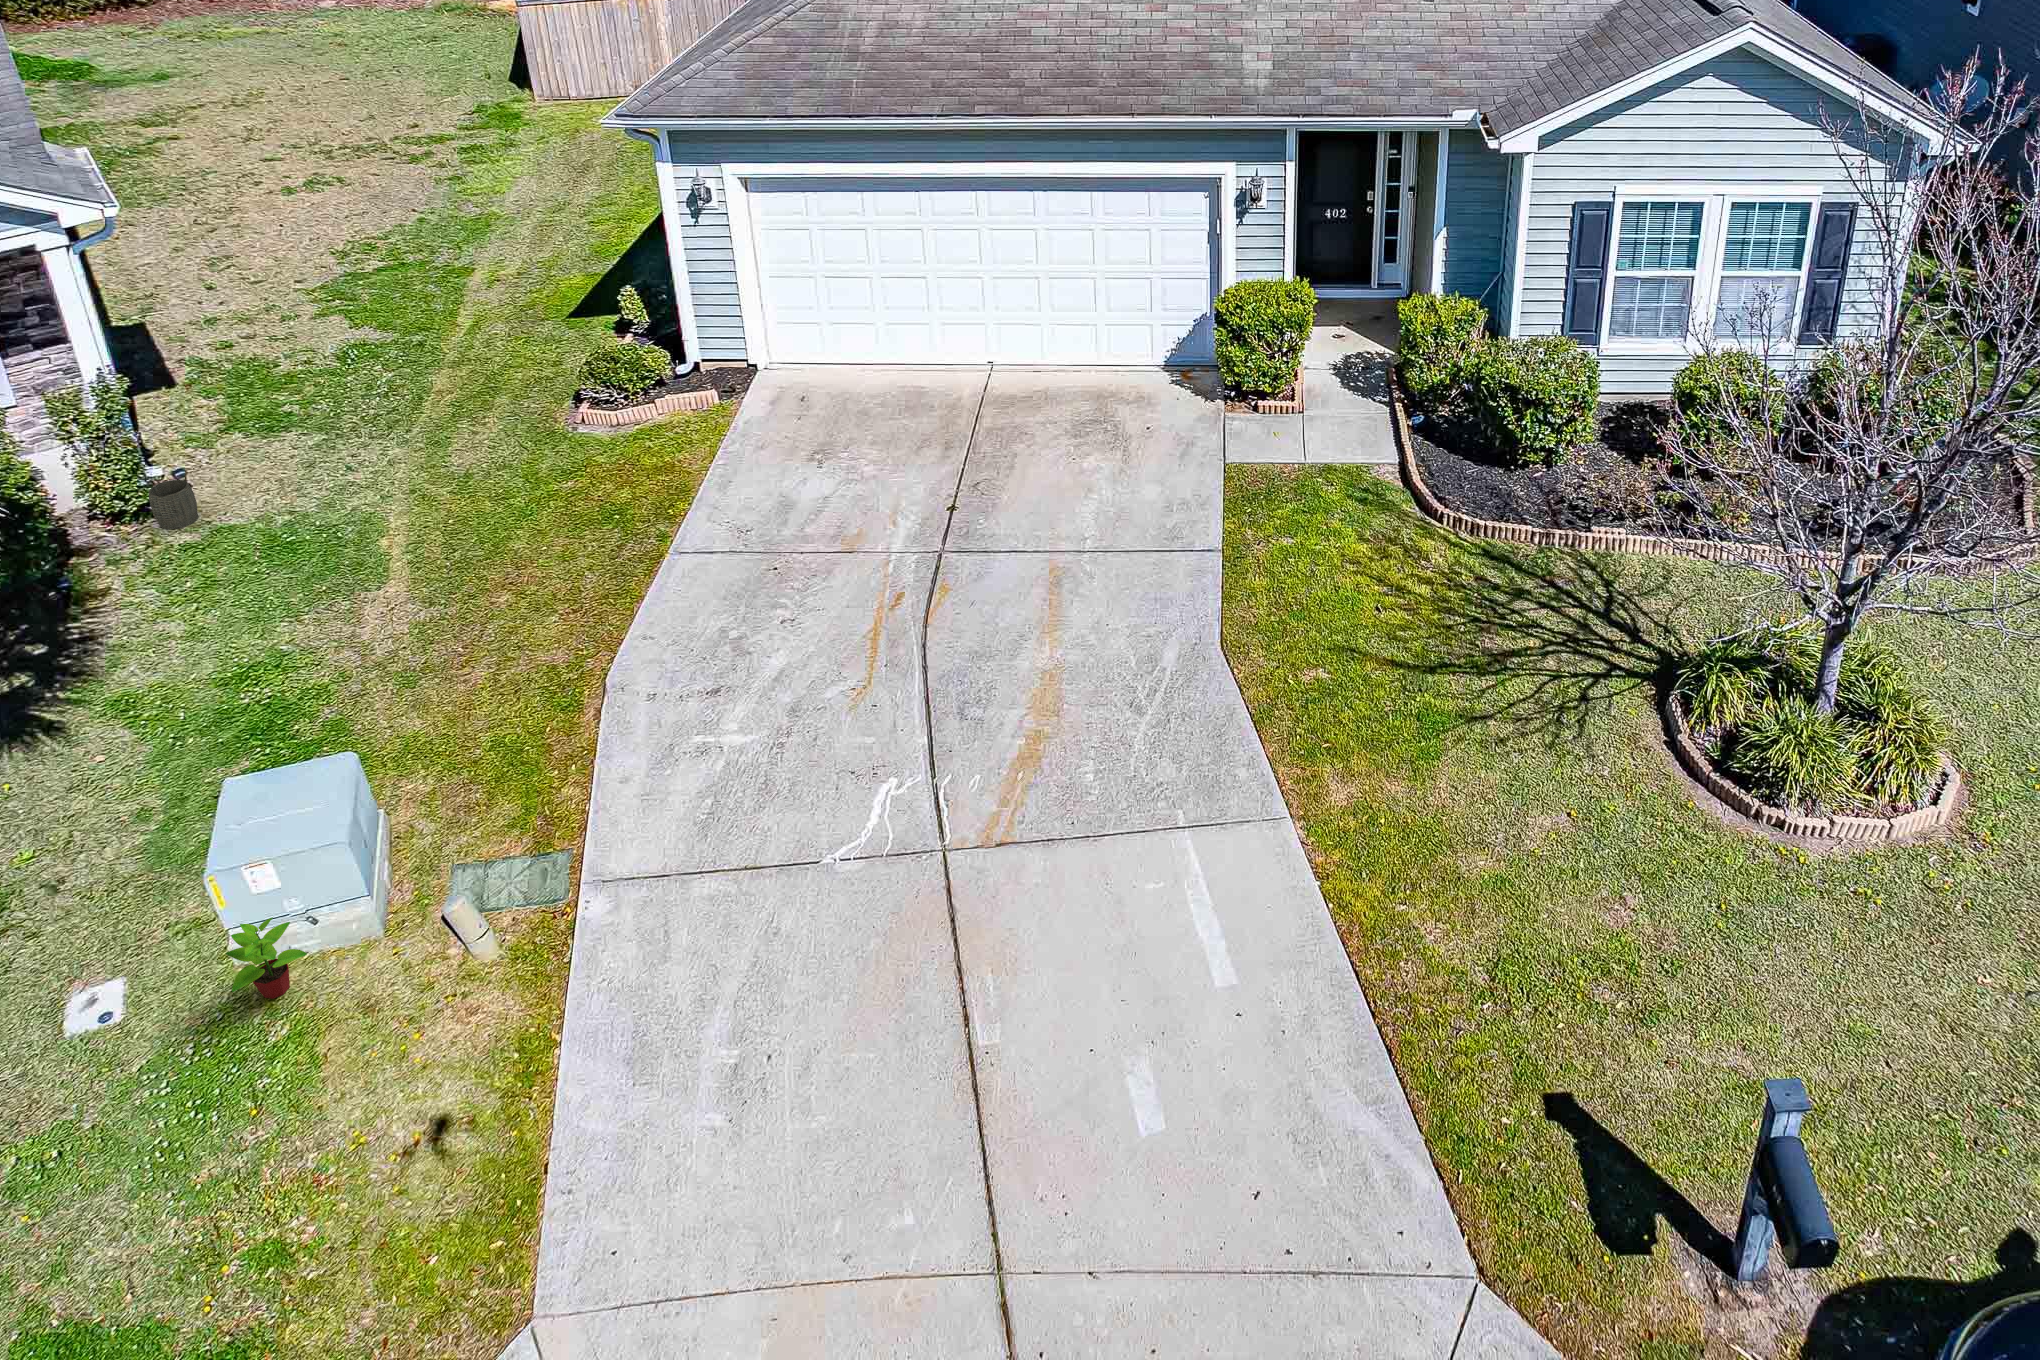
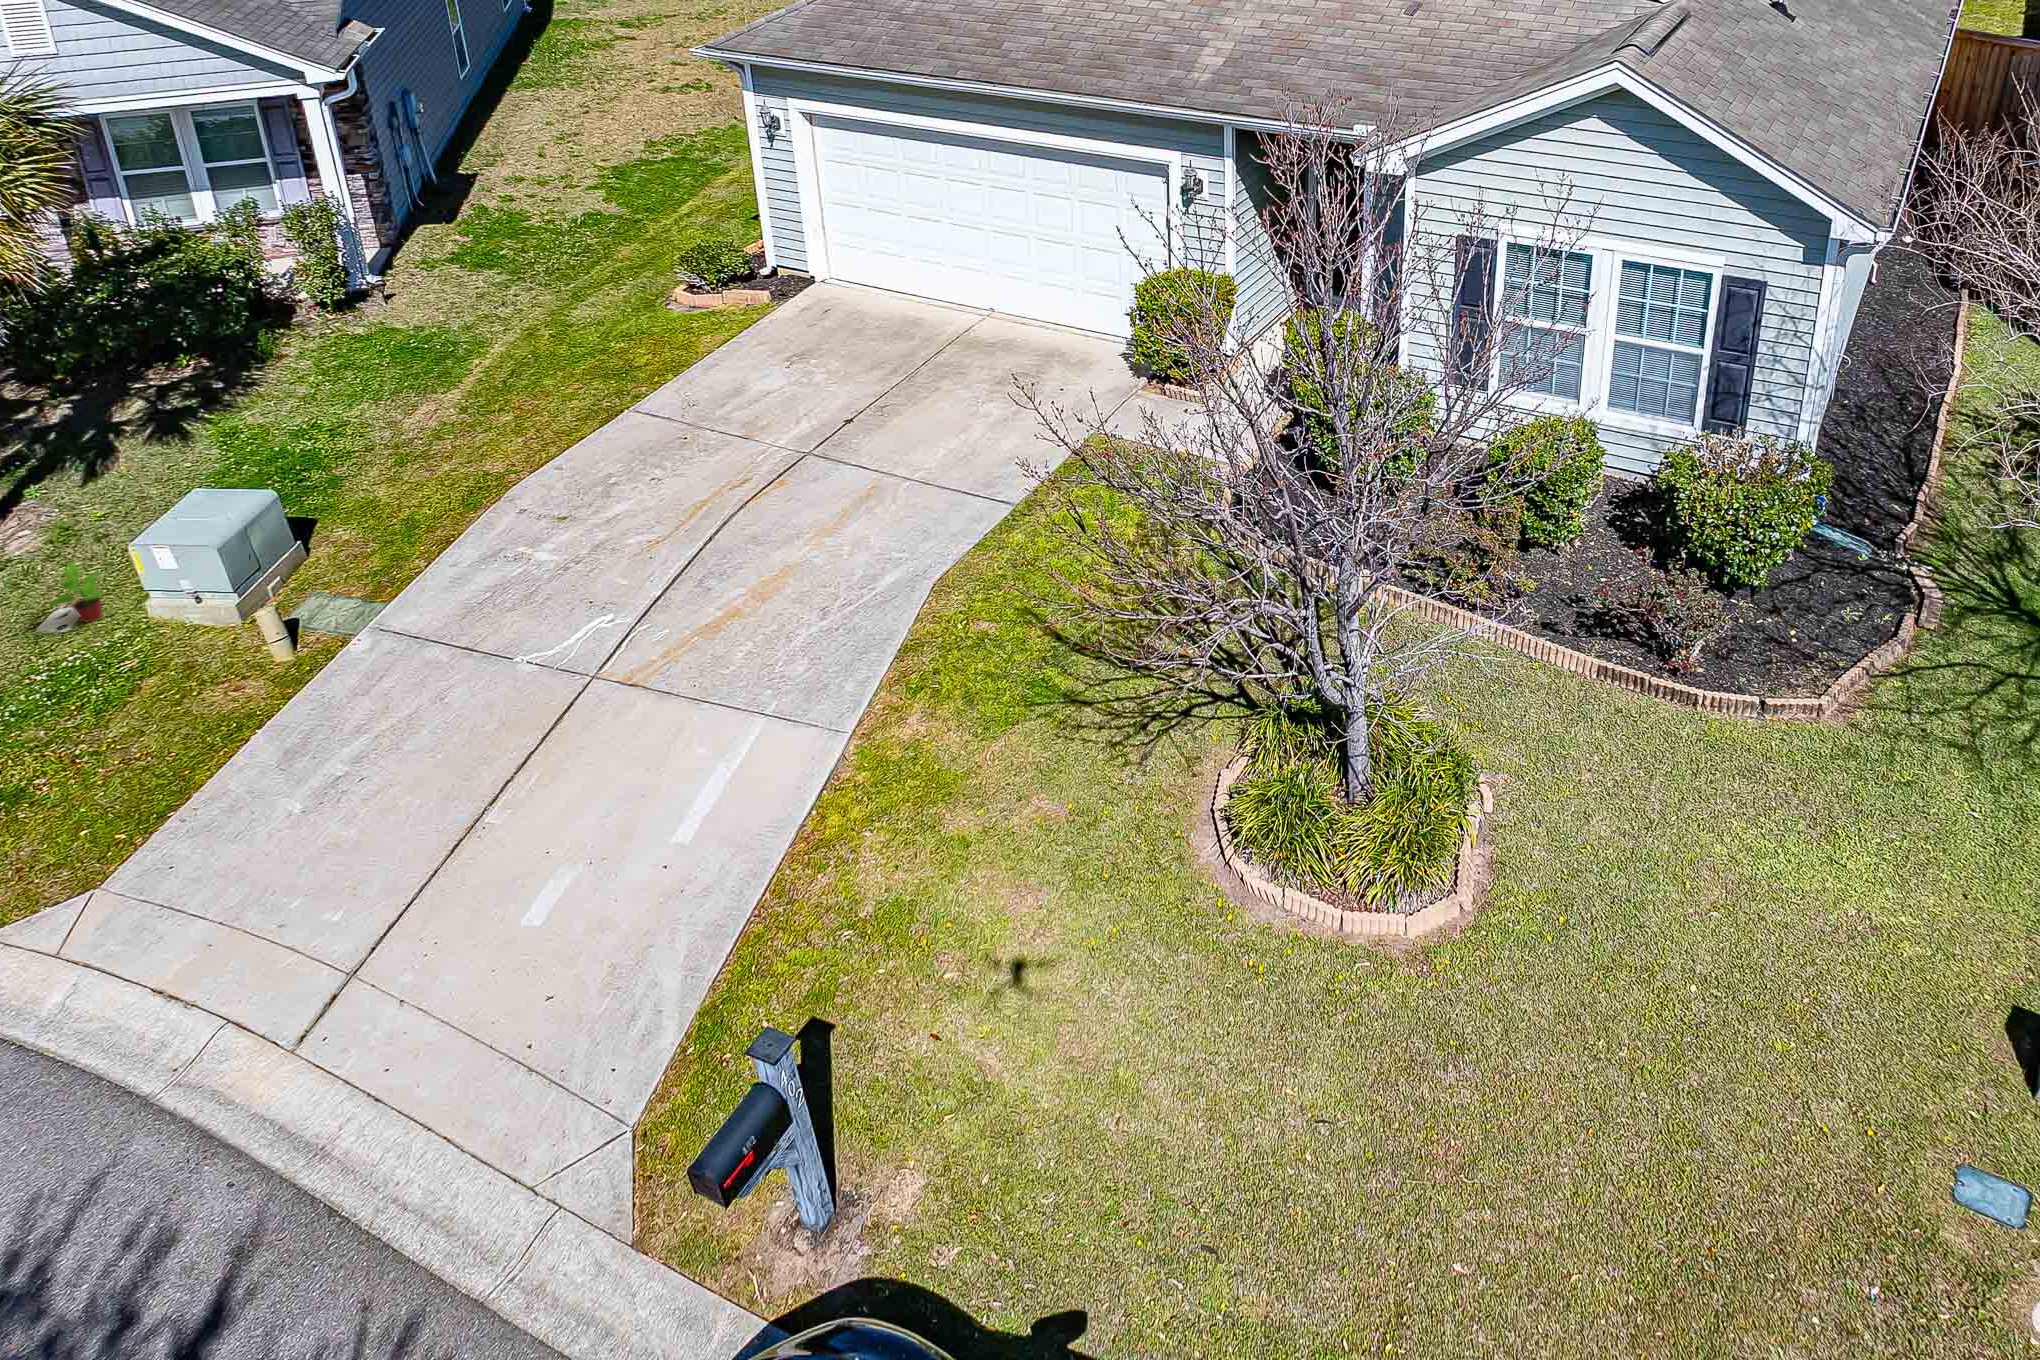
woven basket: present [149,480,199,529] -> none [332,273,368,309]

